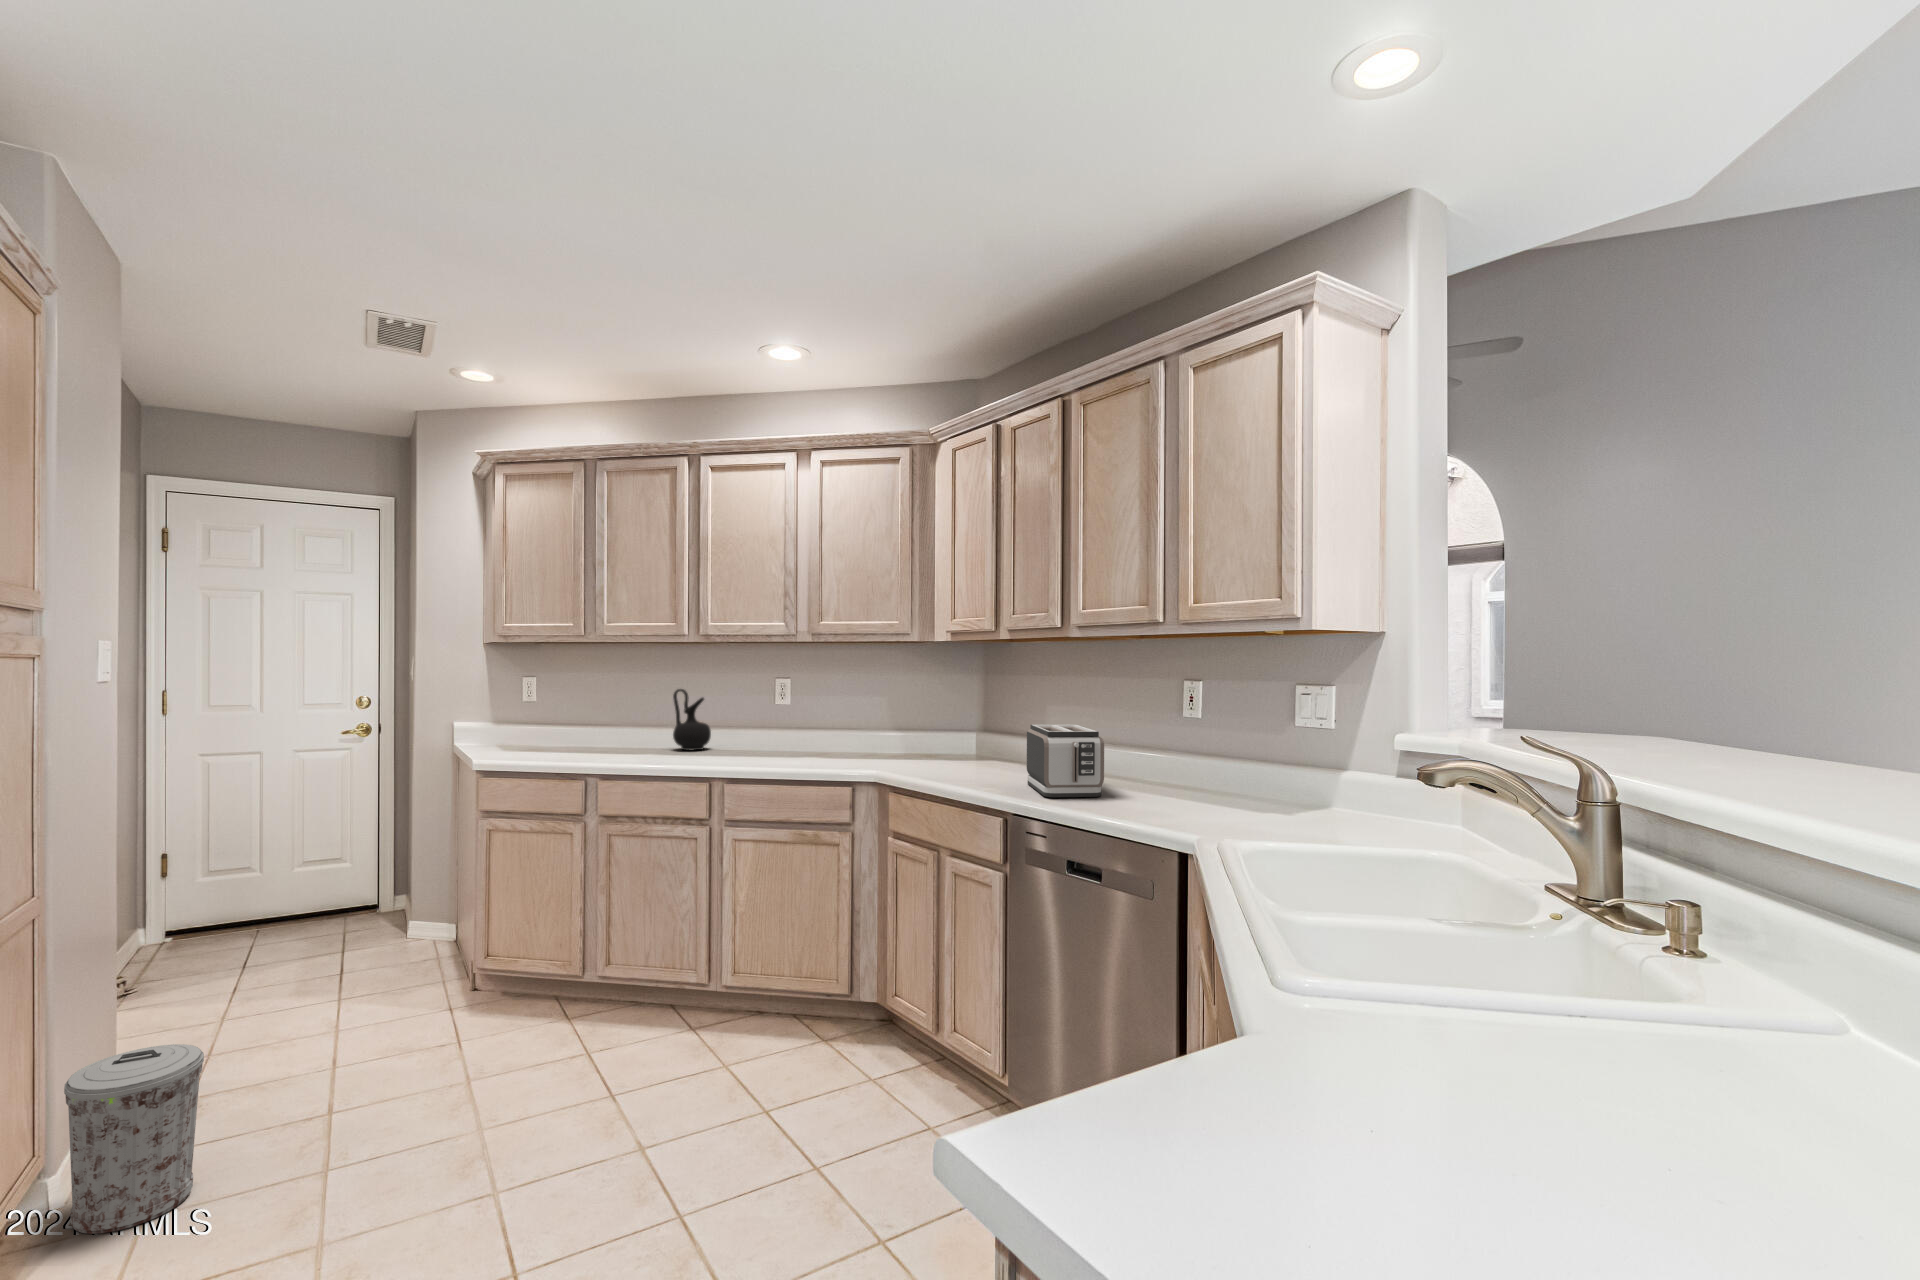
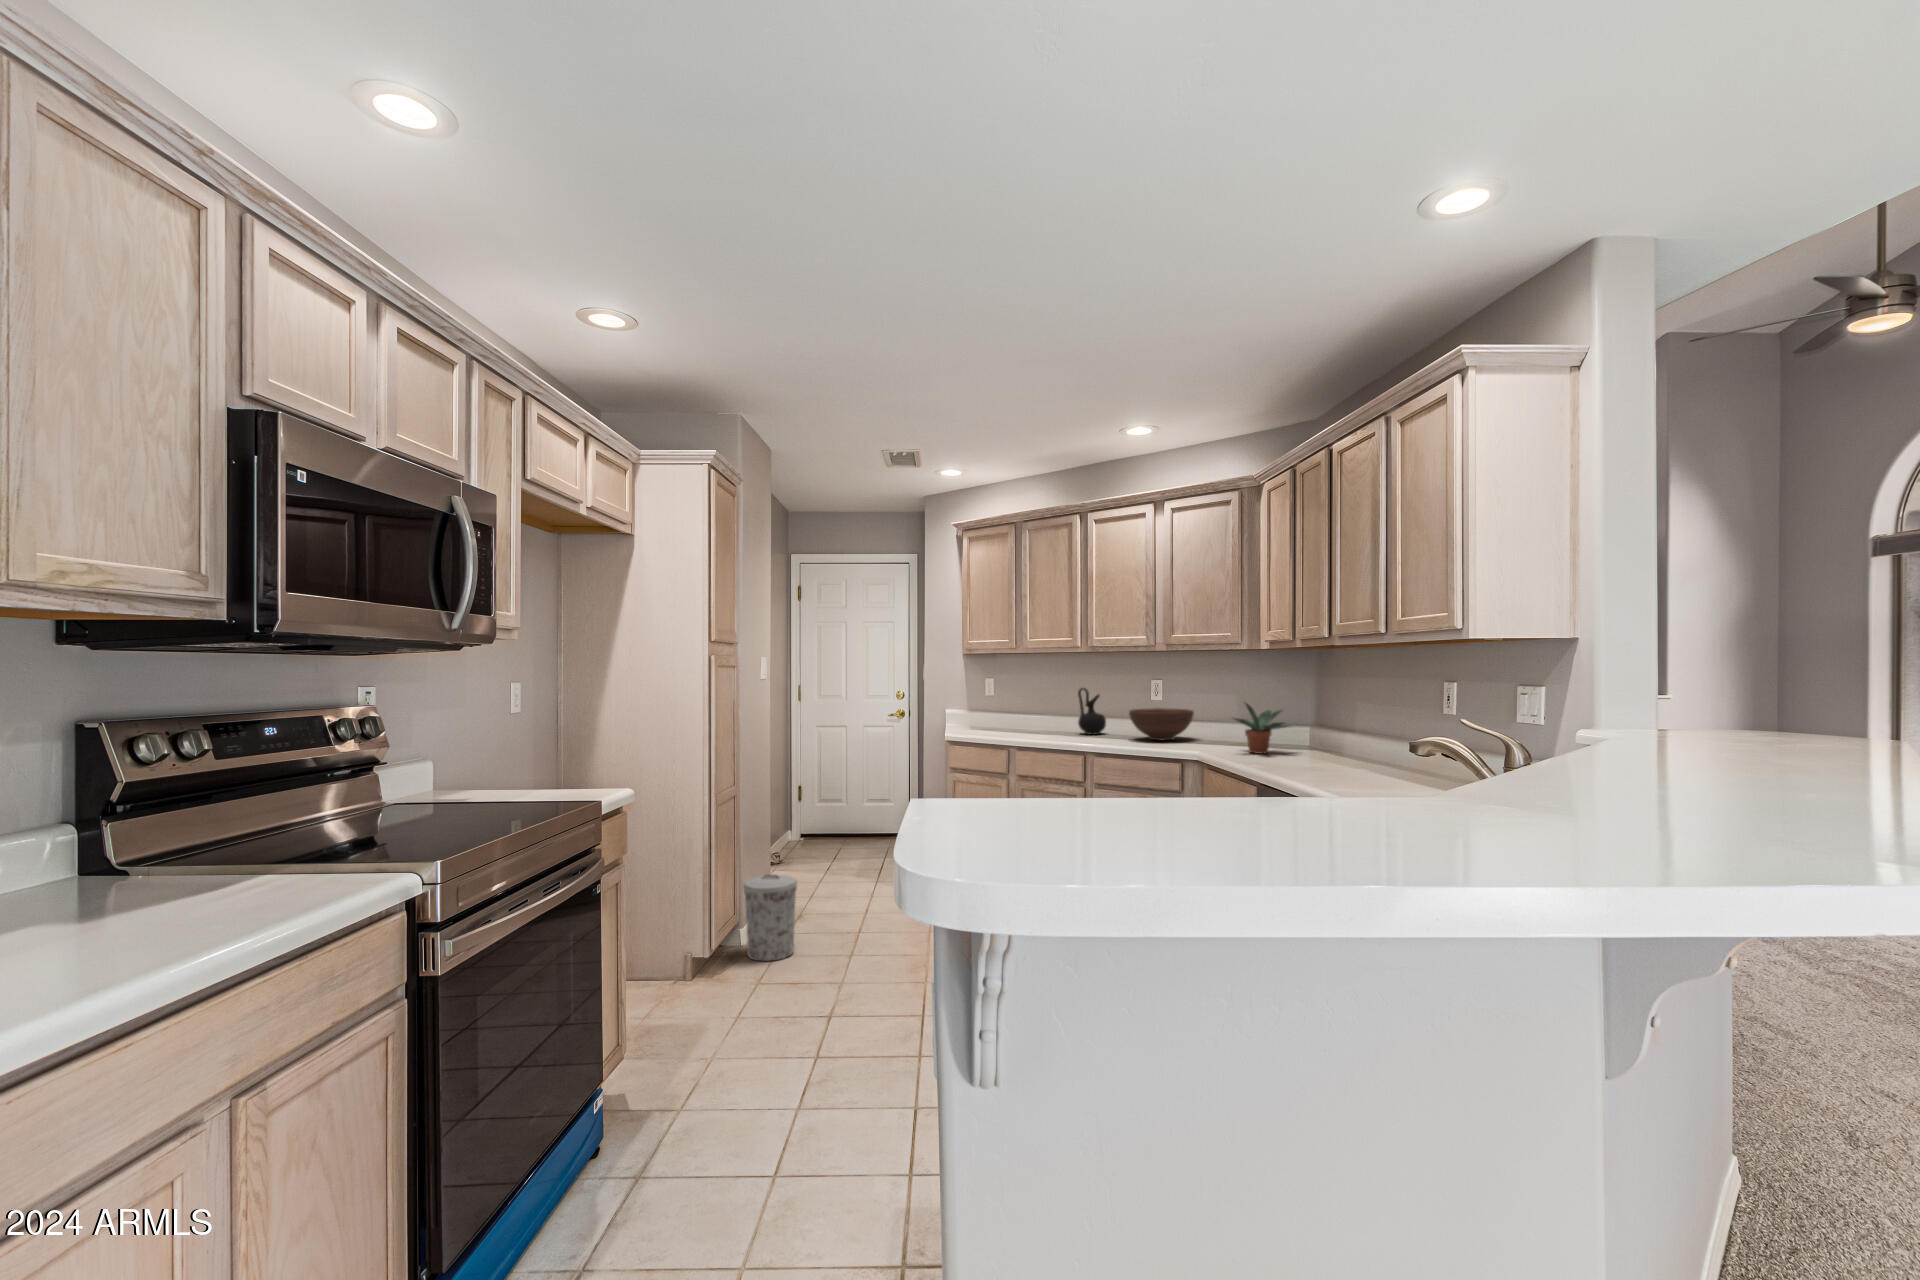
potted plant: none [900,704,970,768] -> present [1232,703,1289,754]
fruit bowl: none [753,714,834,755] -> present [1129,708,1194,741]
toaster: present [1027,725,1104,797] -> none [1310,719,1367,780]

